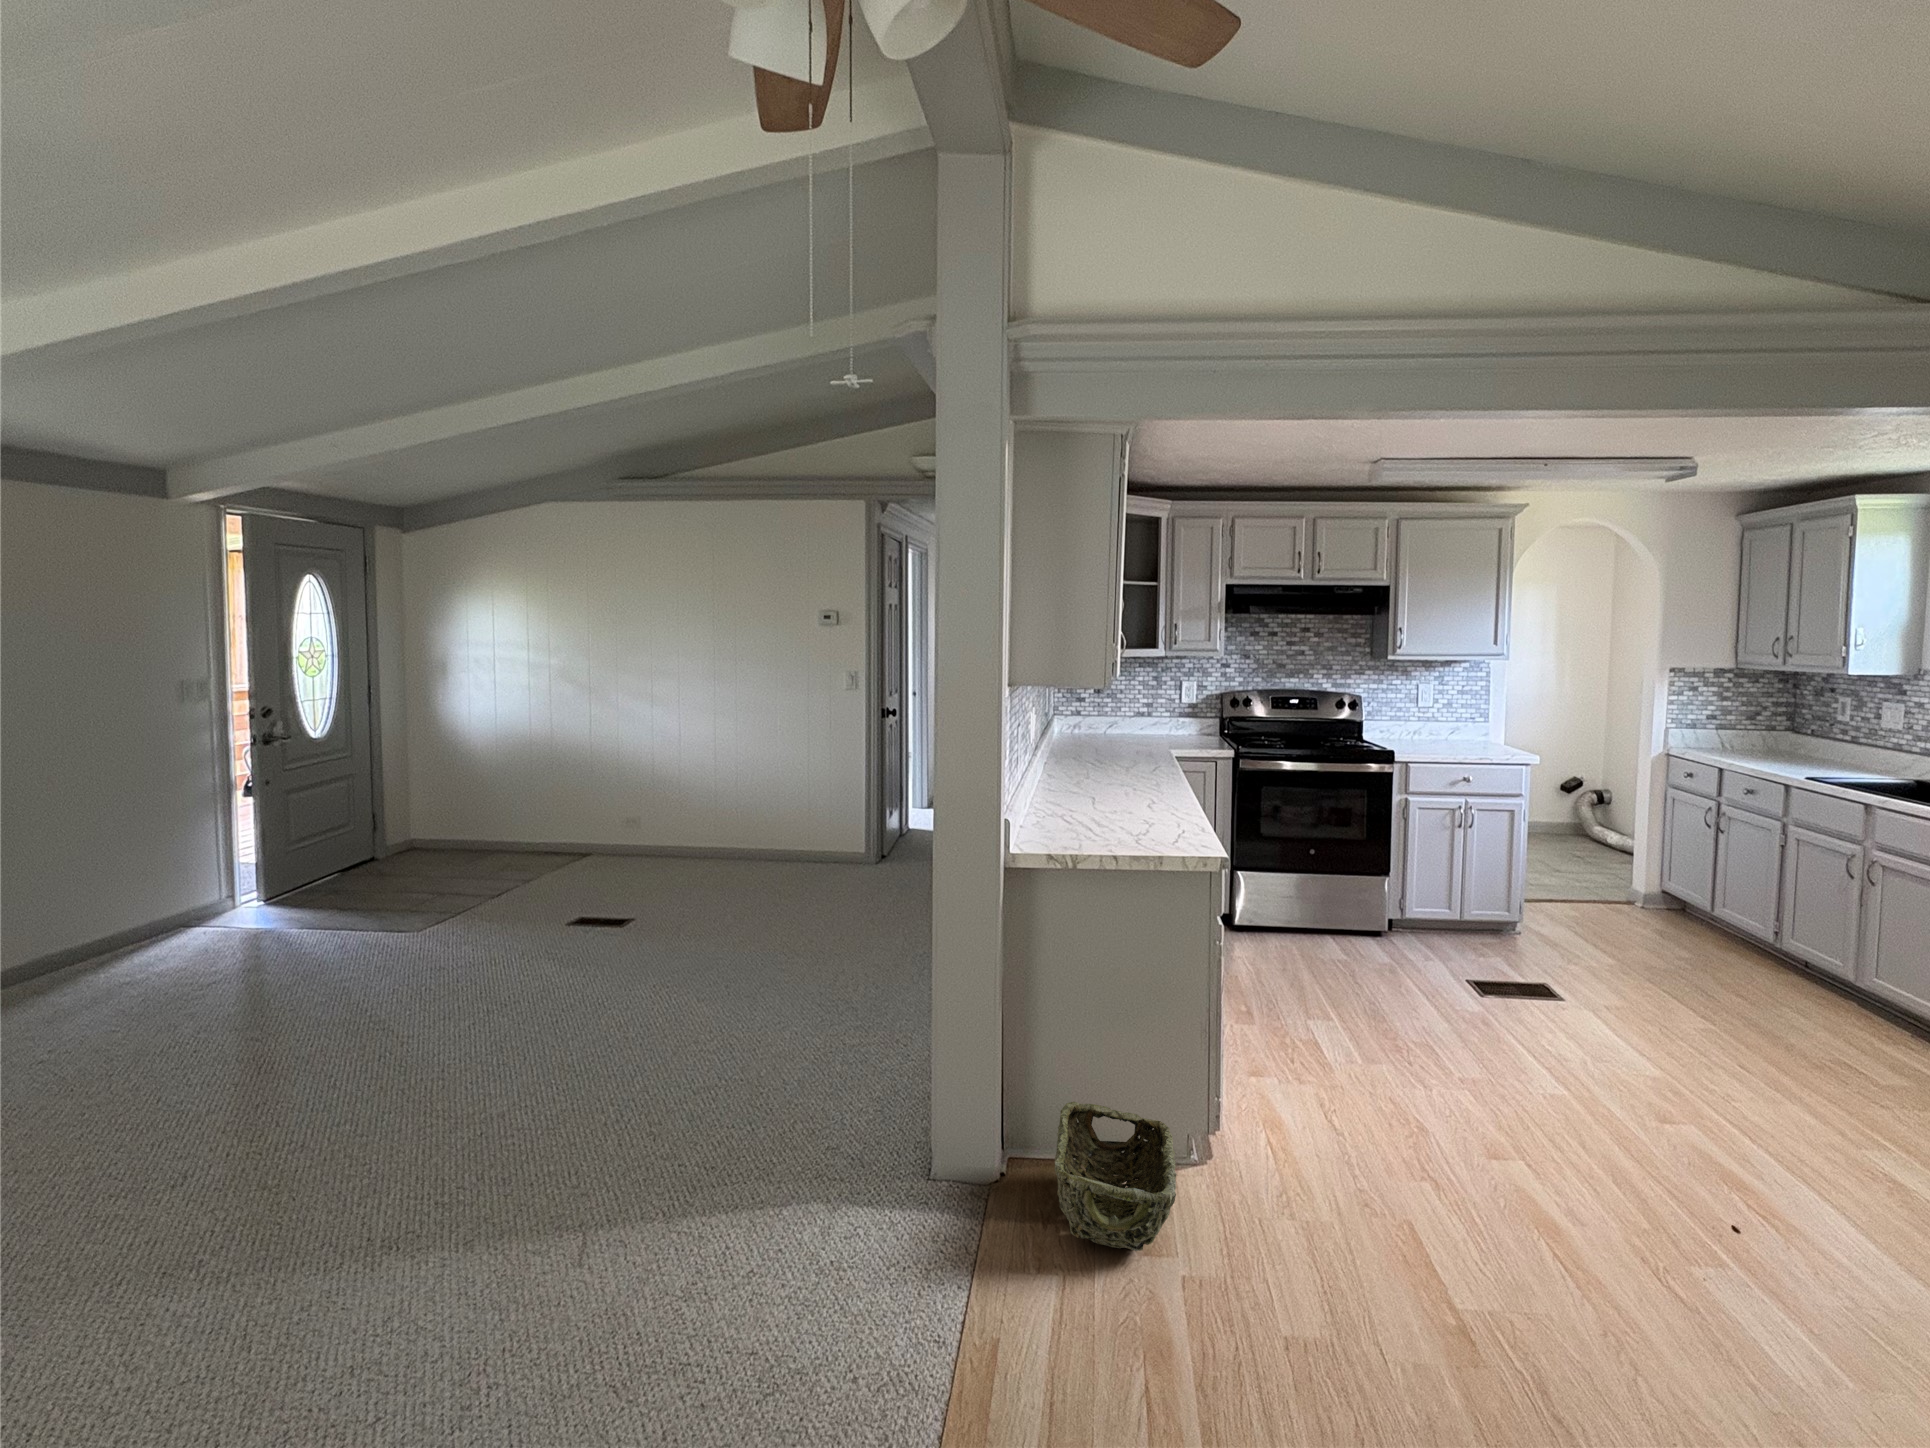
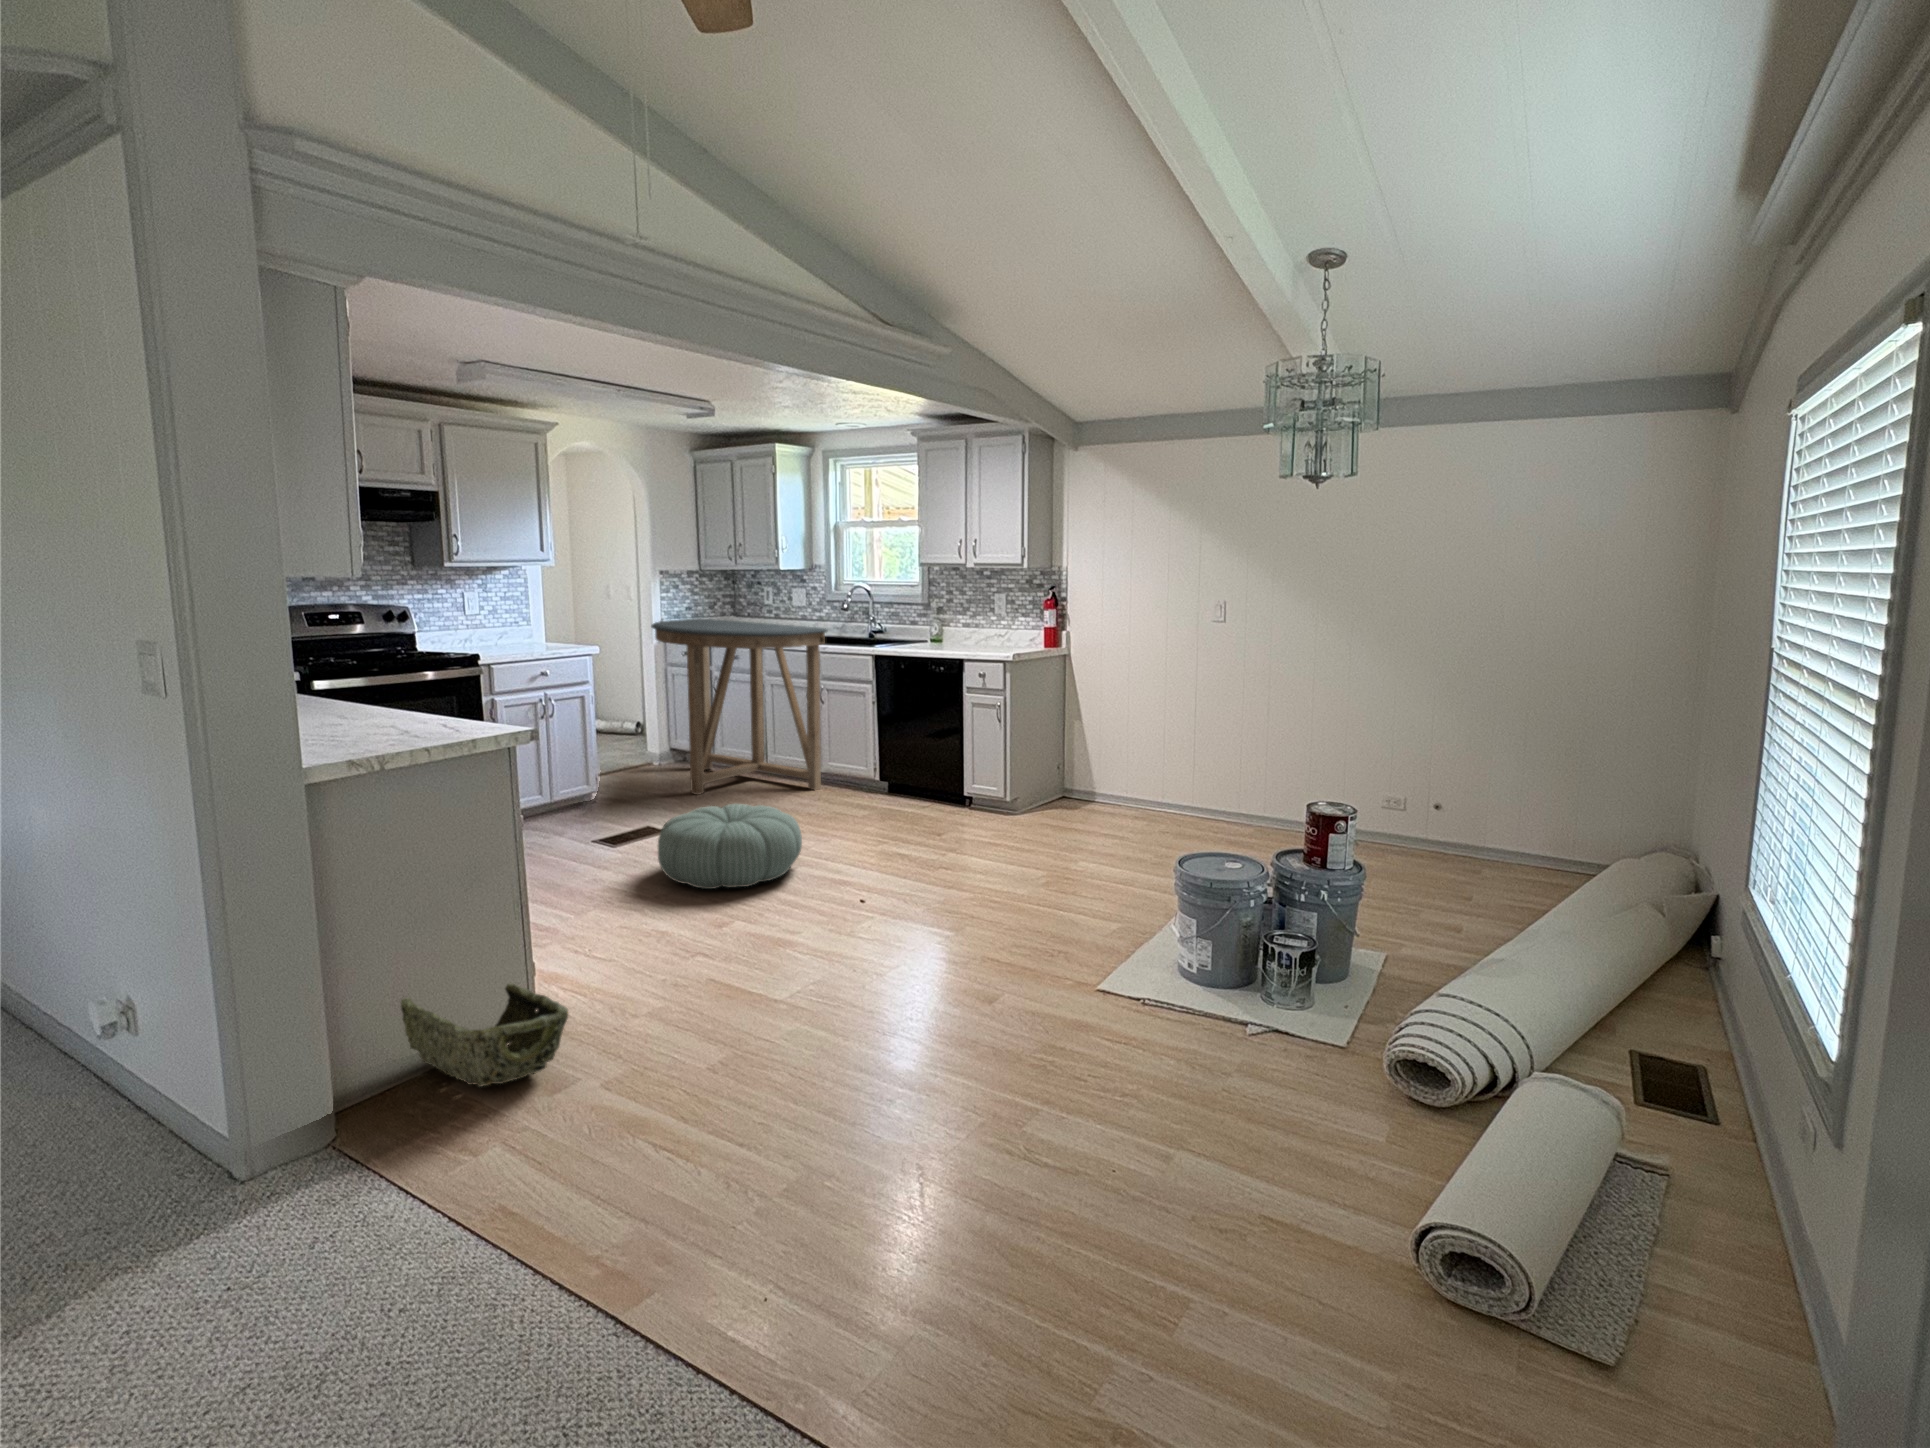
console table: none [1618,733,1885,1014] -> present [651,618,827,795]
pouf: none [1481,993,1704,1131] -> present [658,804,802,889]

